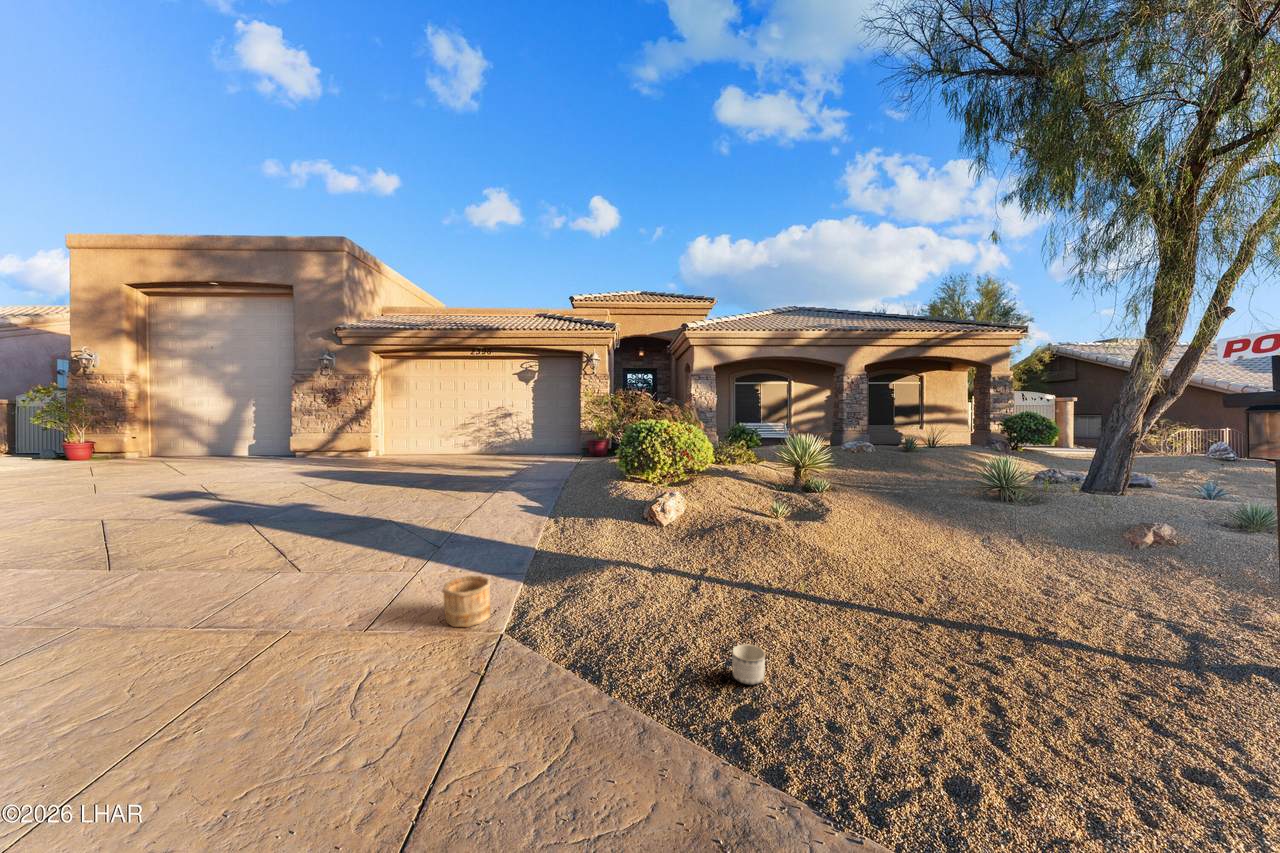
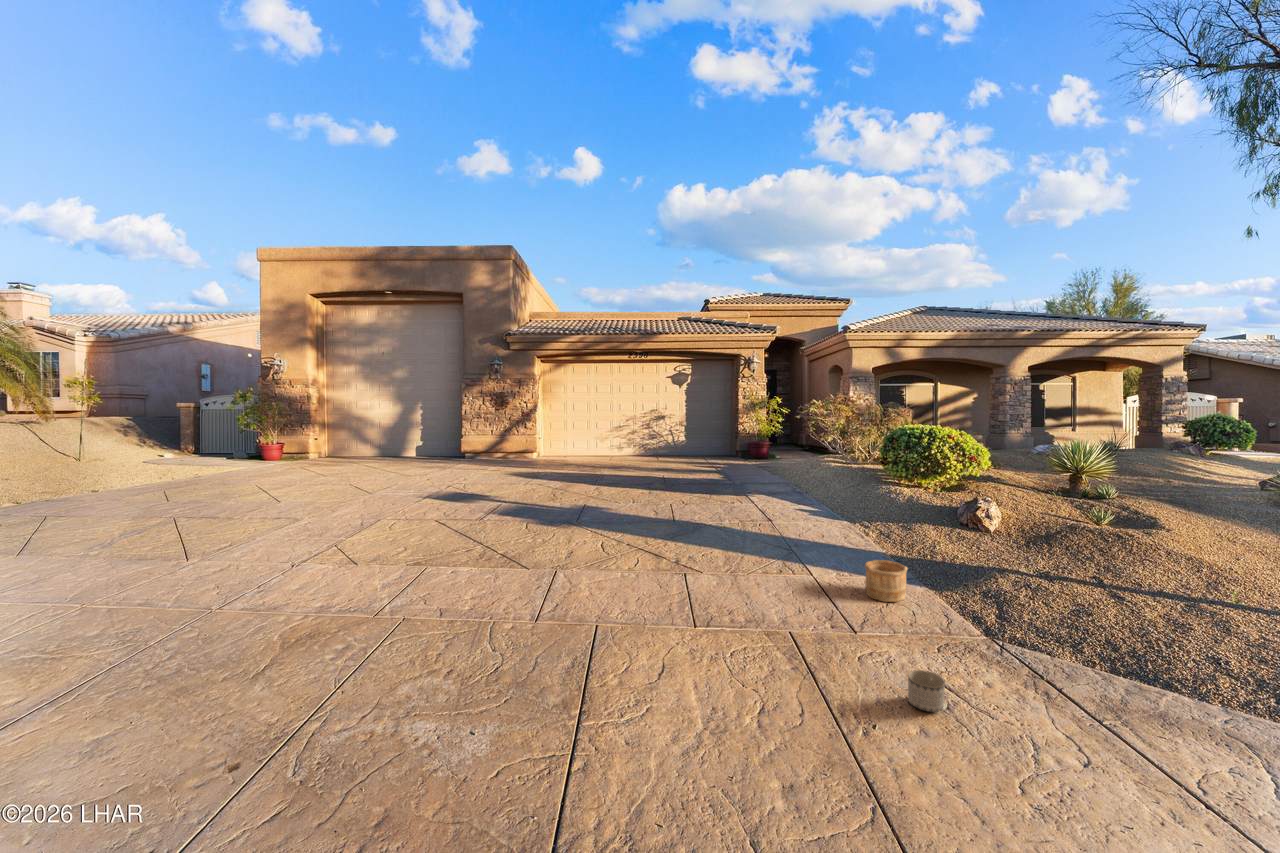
planter: present [733,644,765,685] -> present [908,670,945,712]

